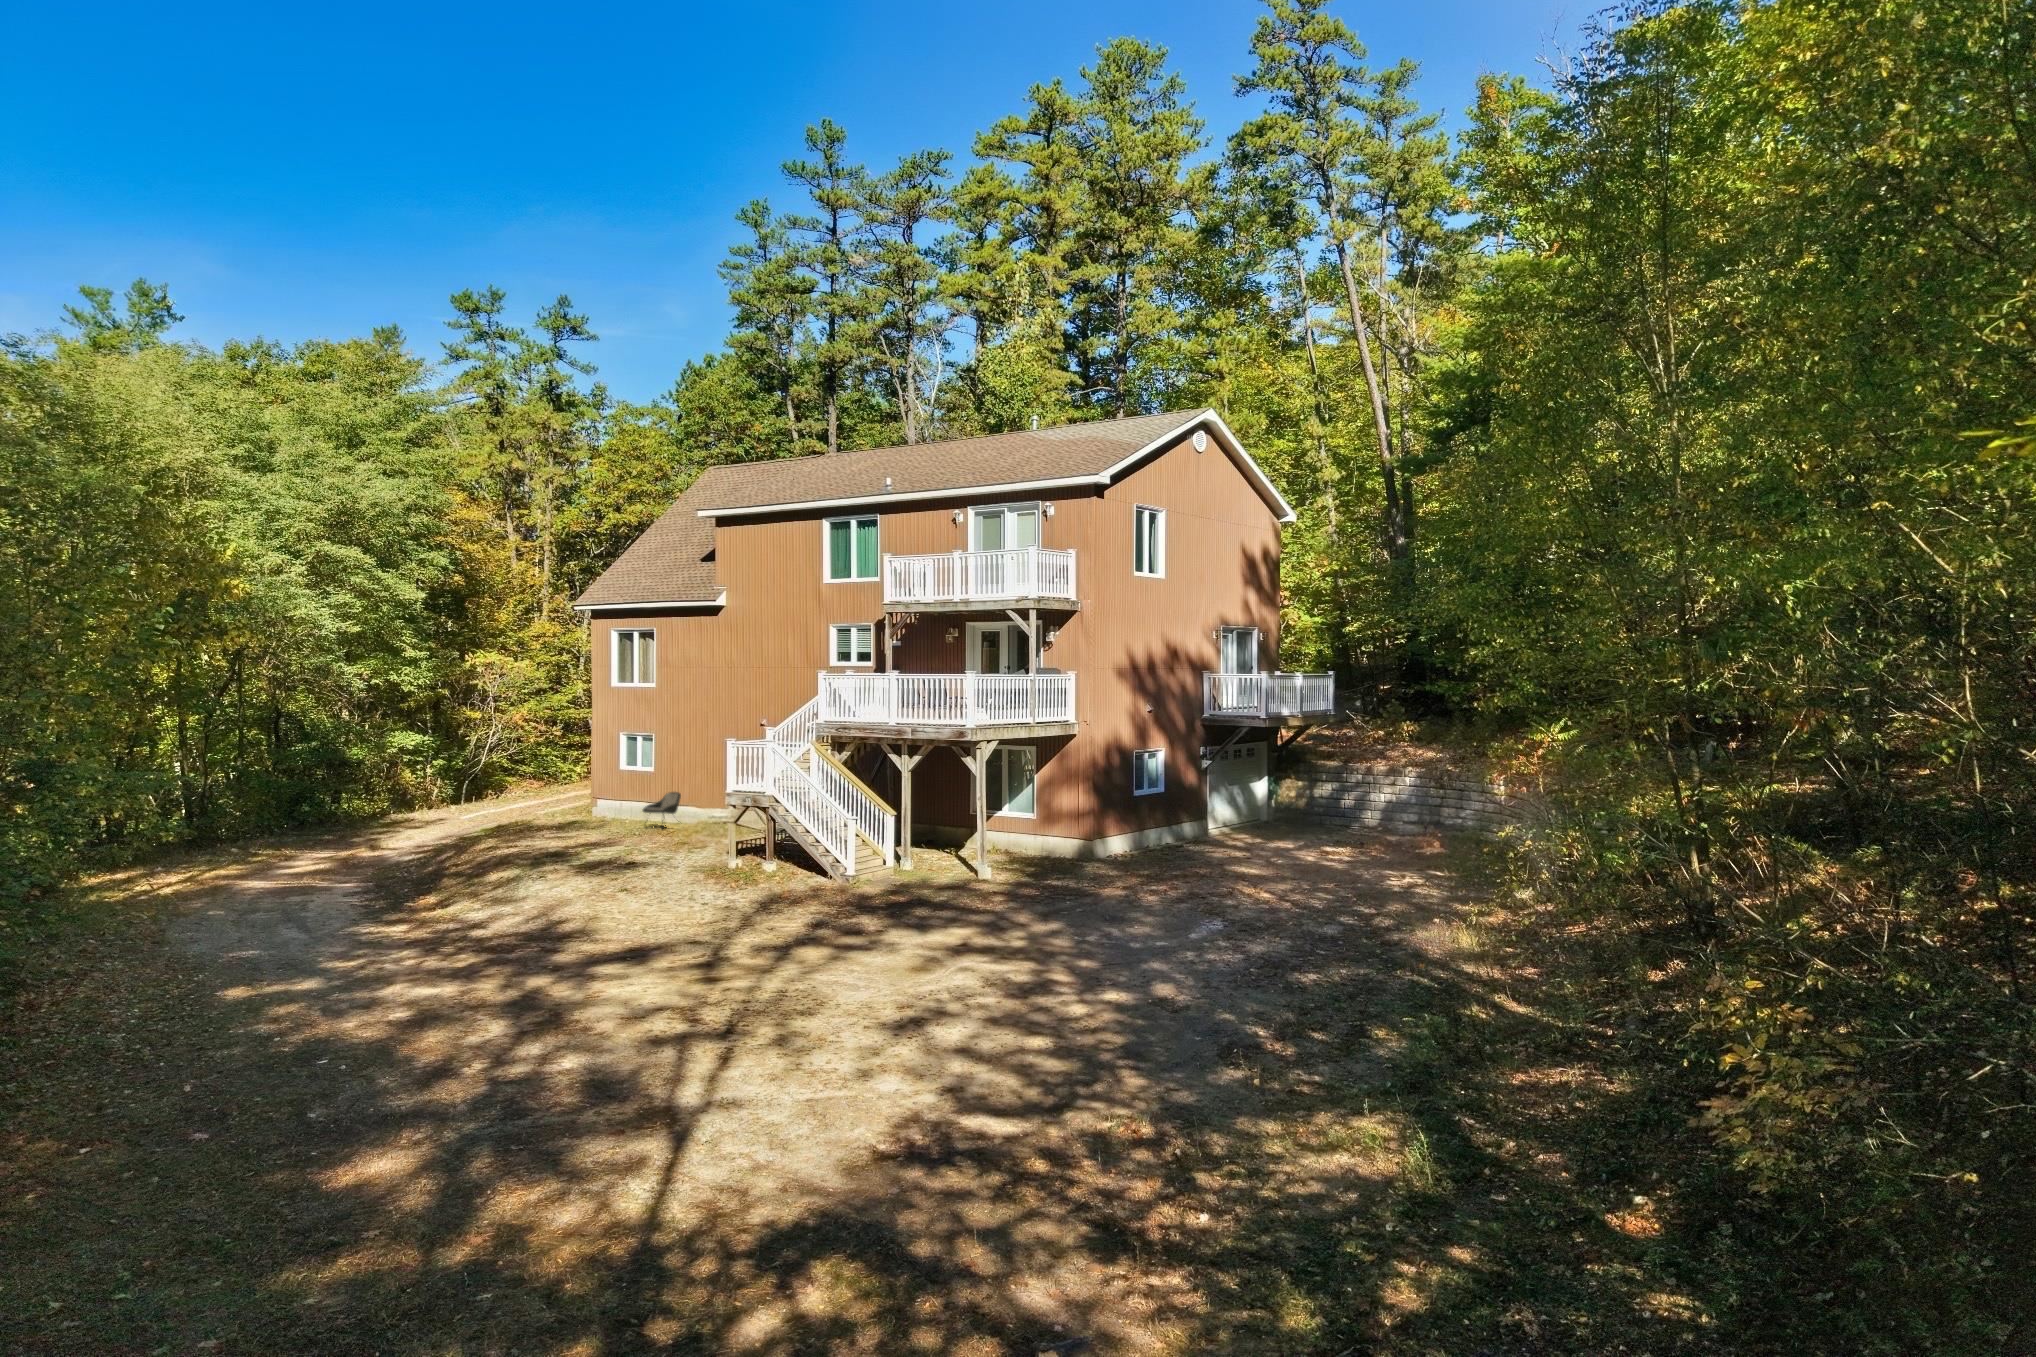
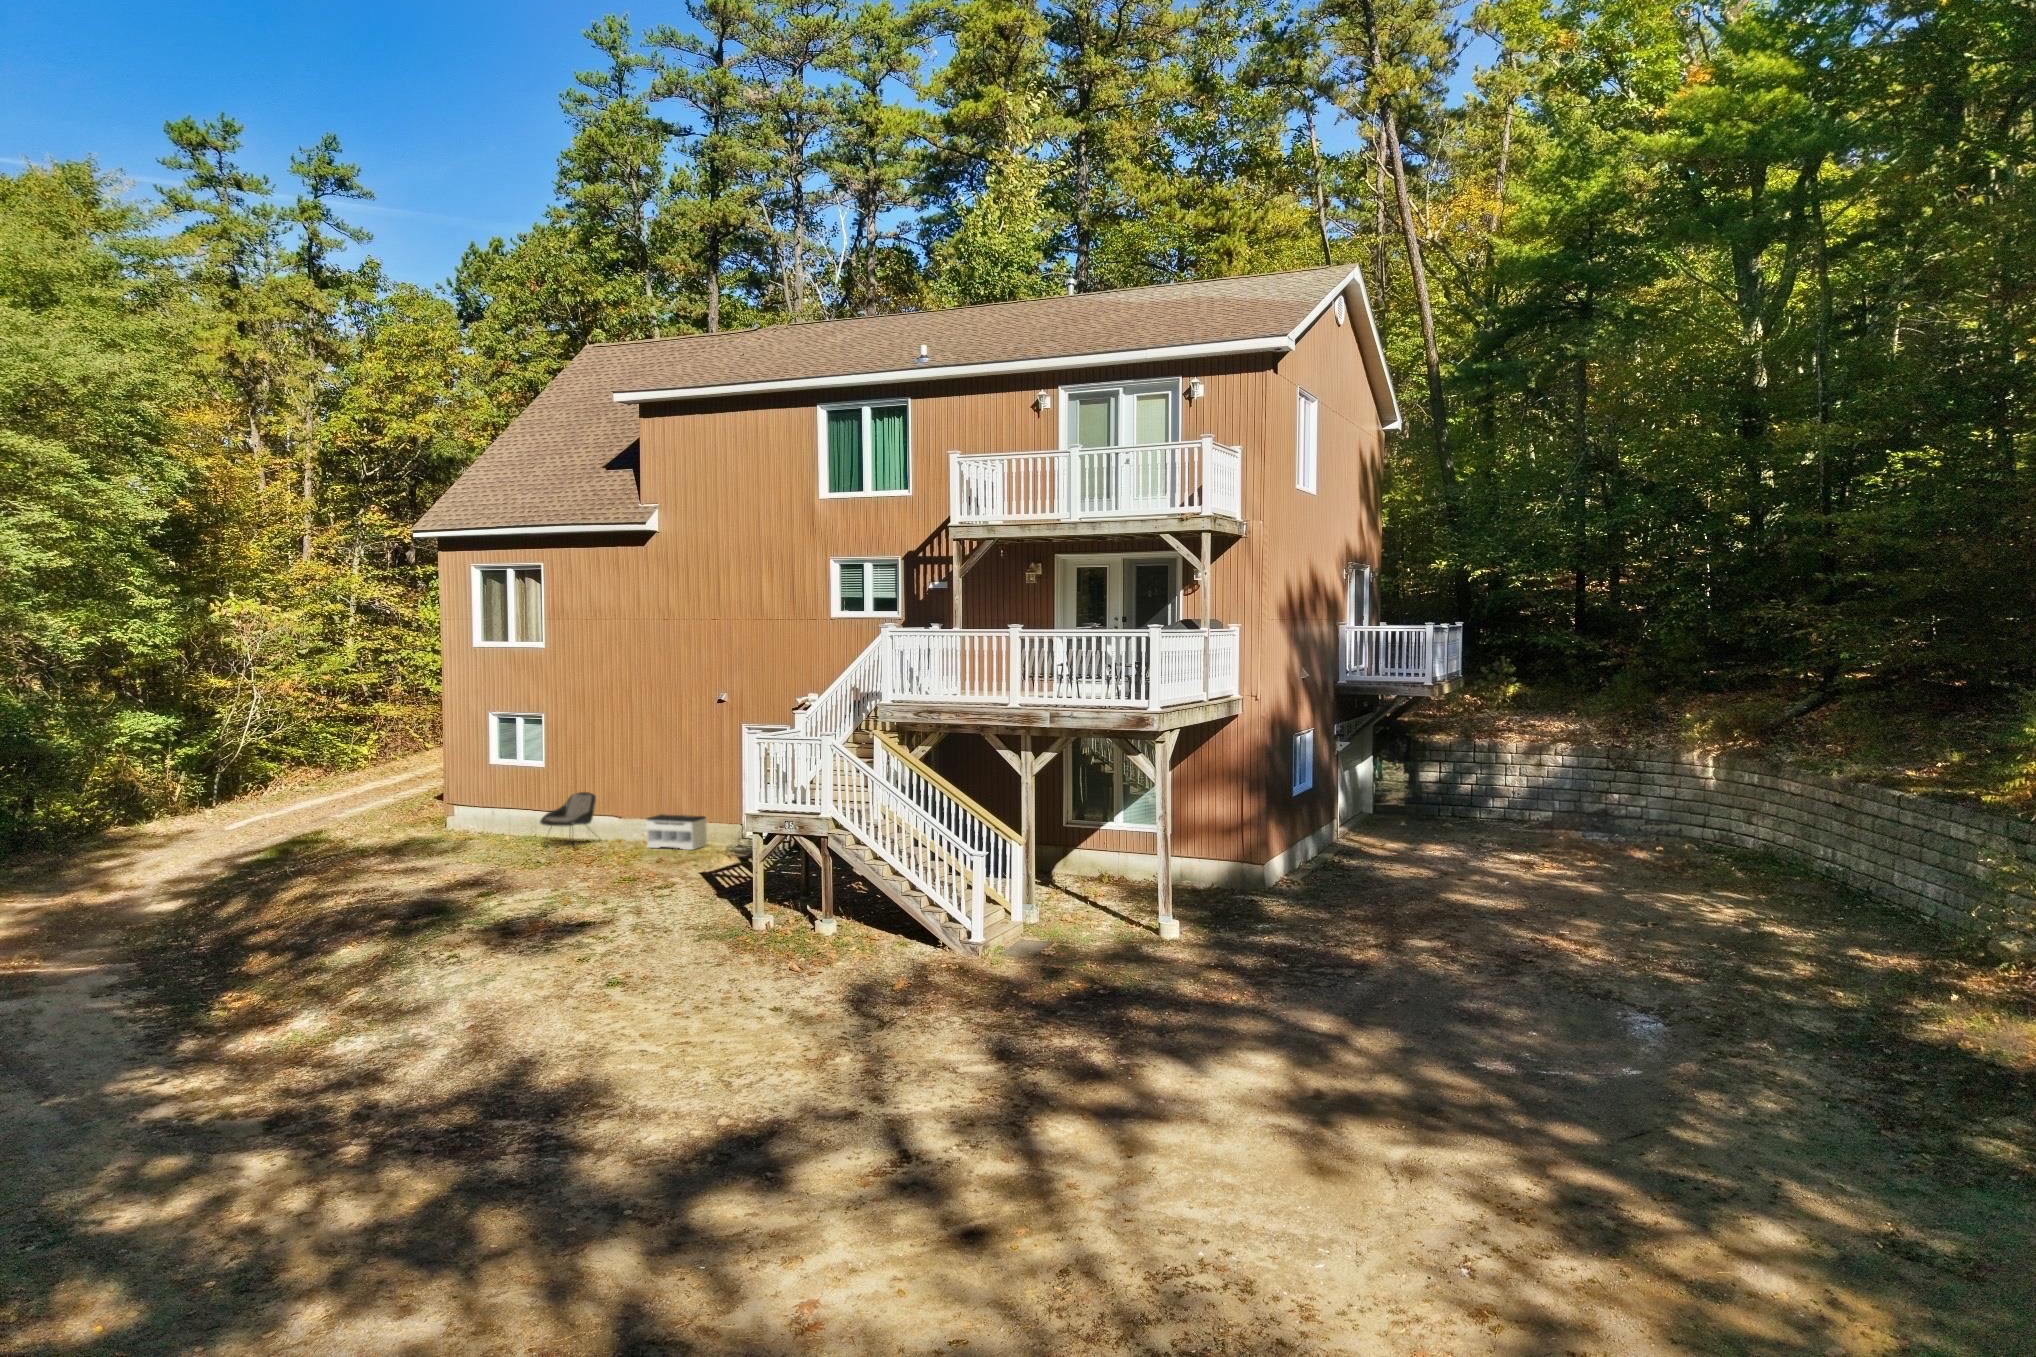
bench: none [708,808,748,832] -> present [646,814,707,850]

